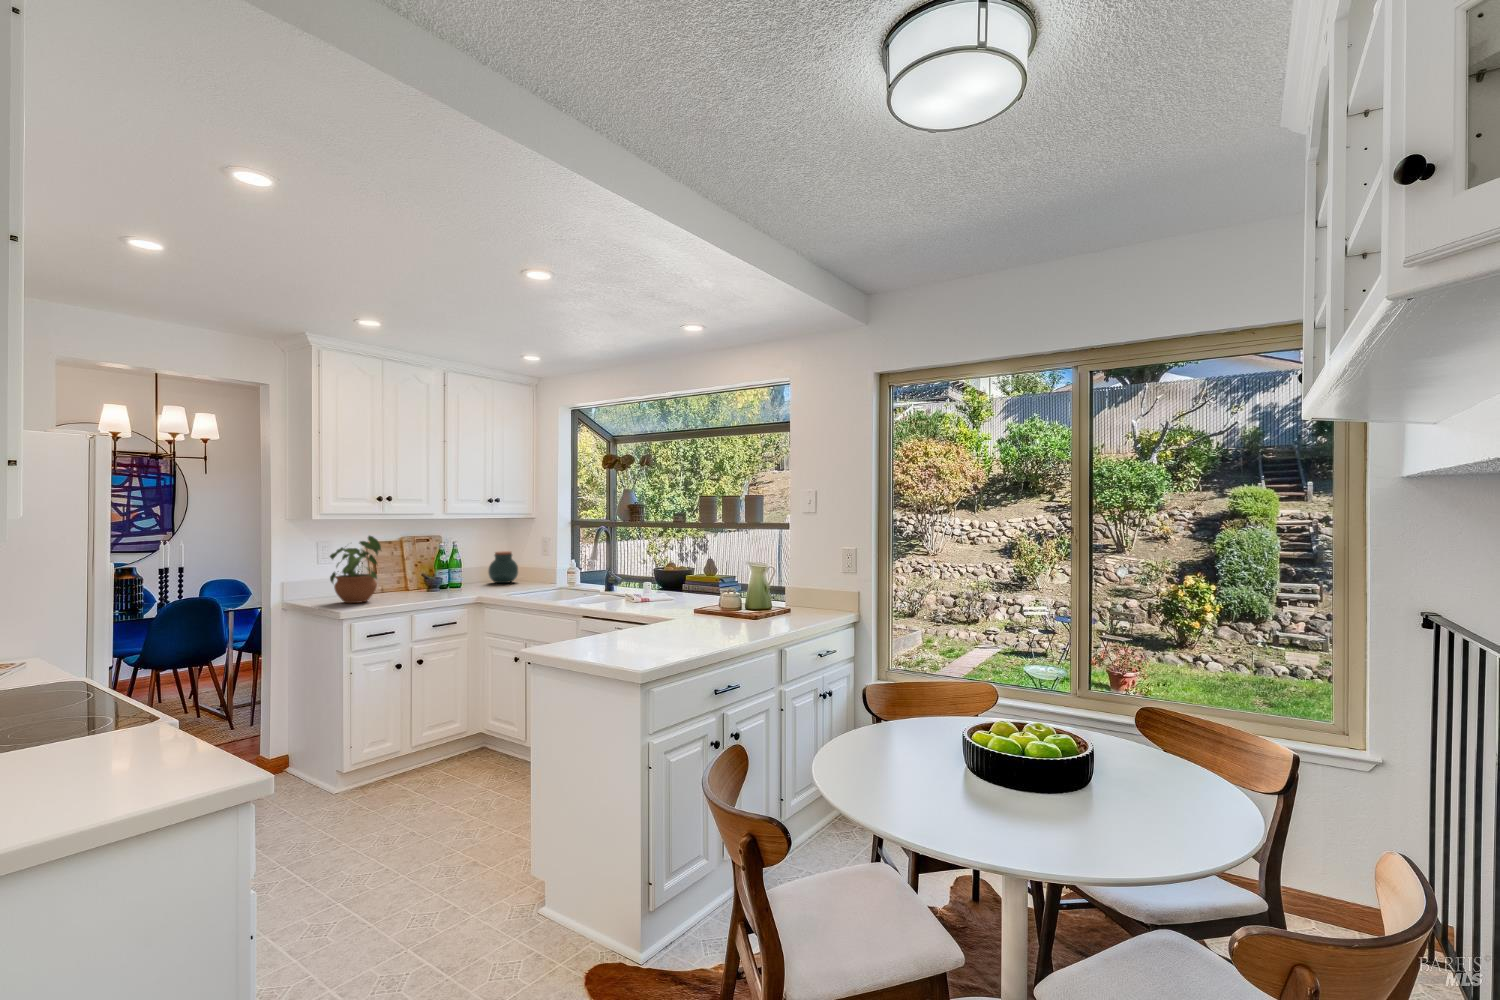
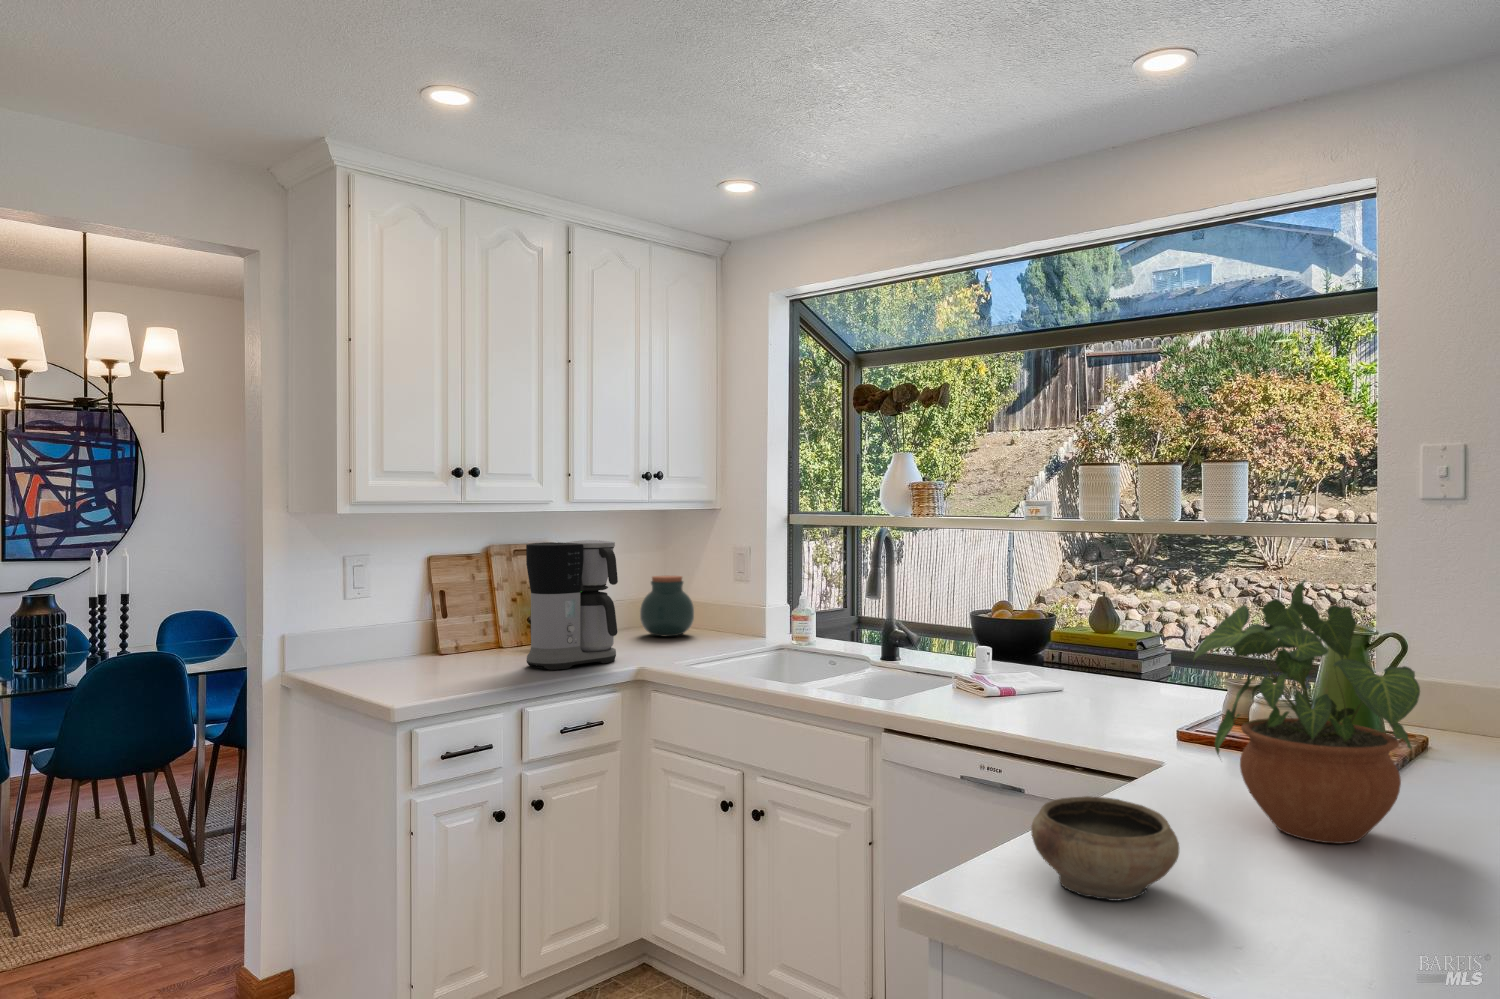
coffee maker: none [420,533,469,598] -> present [526,540,618,670]
potted plant: present [330,536,381,603] -> present [1193,580,1420,843]
ceramic bowl: none [582,621,630,651] -> present [1031,796,1179,901]

